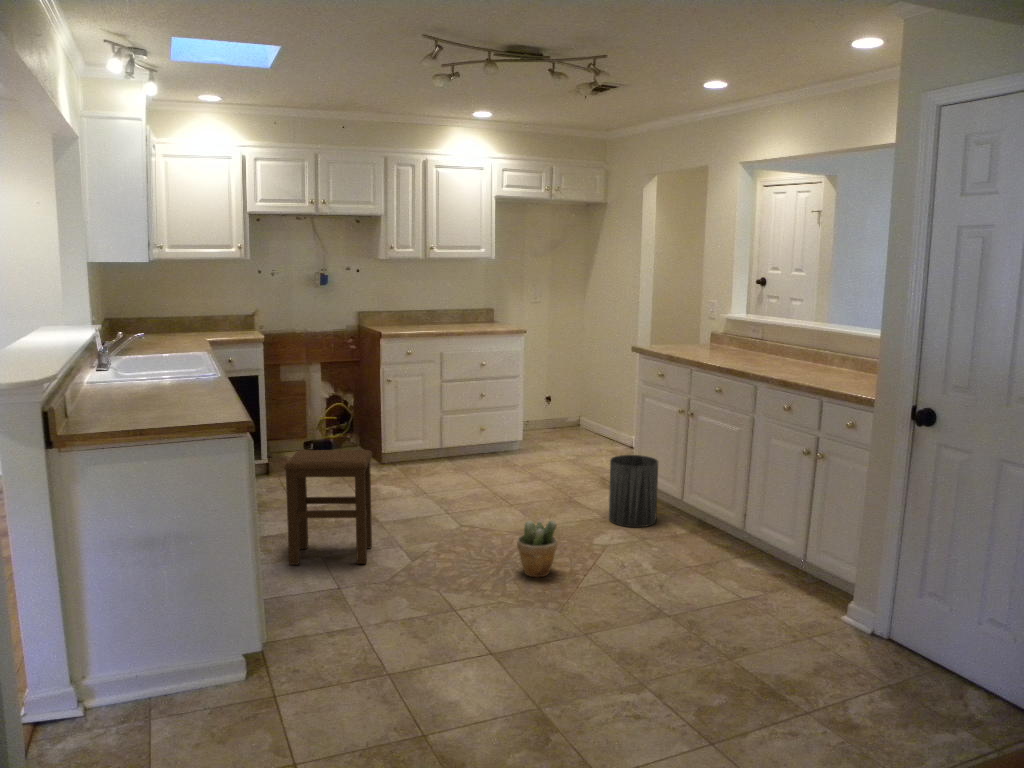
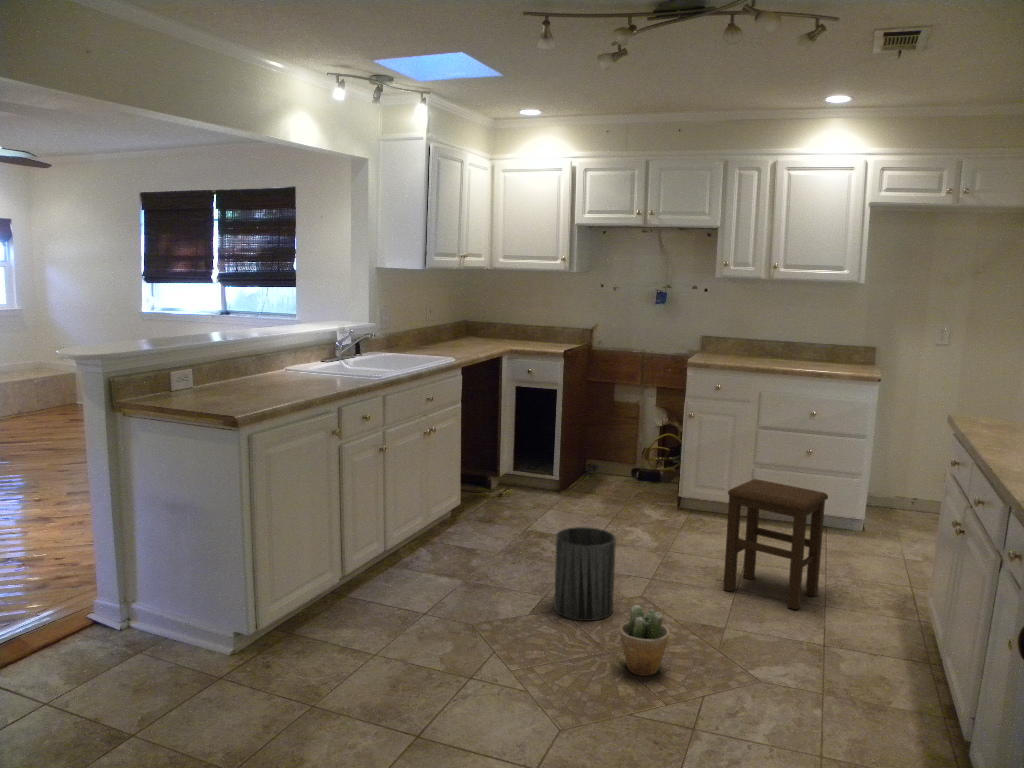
stool: present [284,450,372,565] -> present [723,479,828,610]
trash can: present [609,455,658,527] -> present [554,527,616,621]

